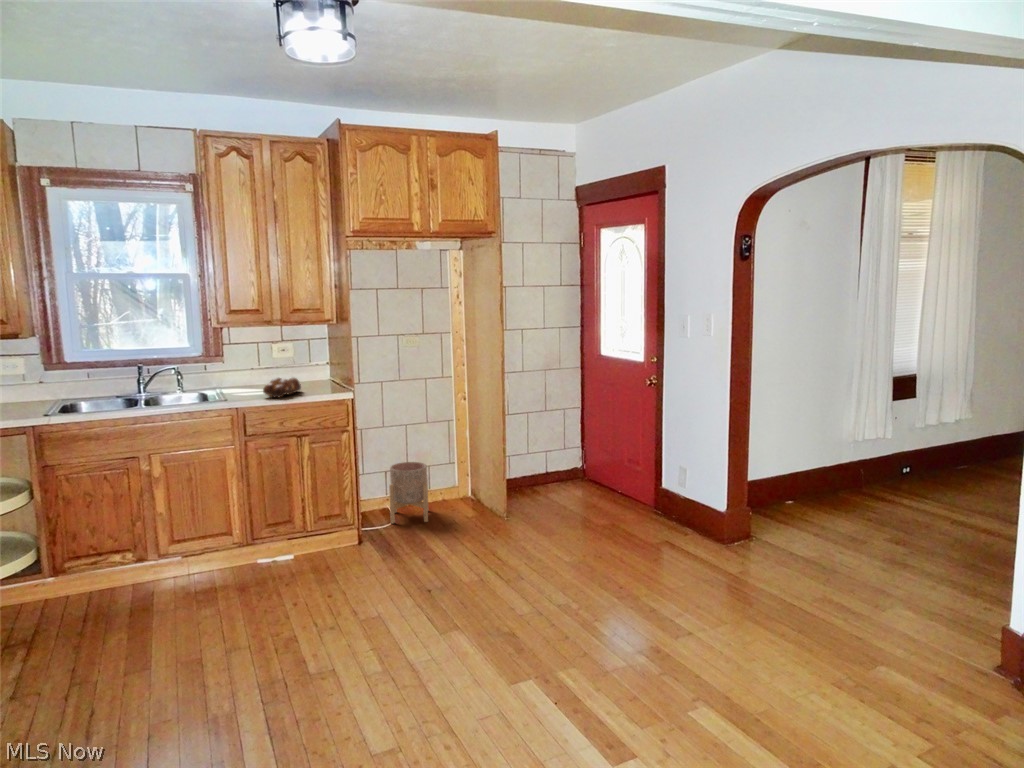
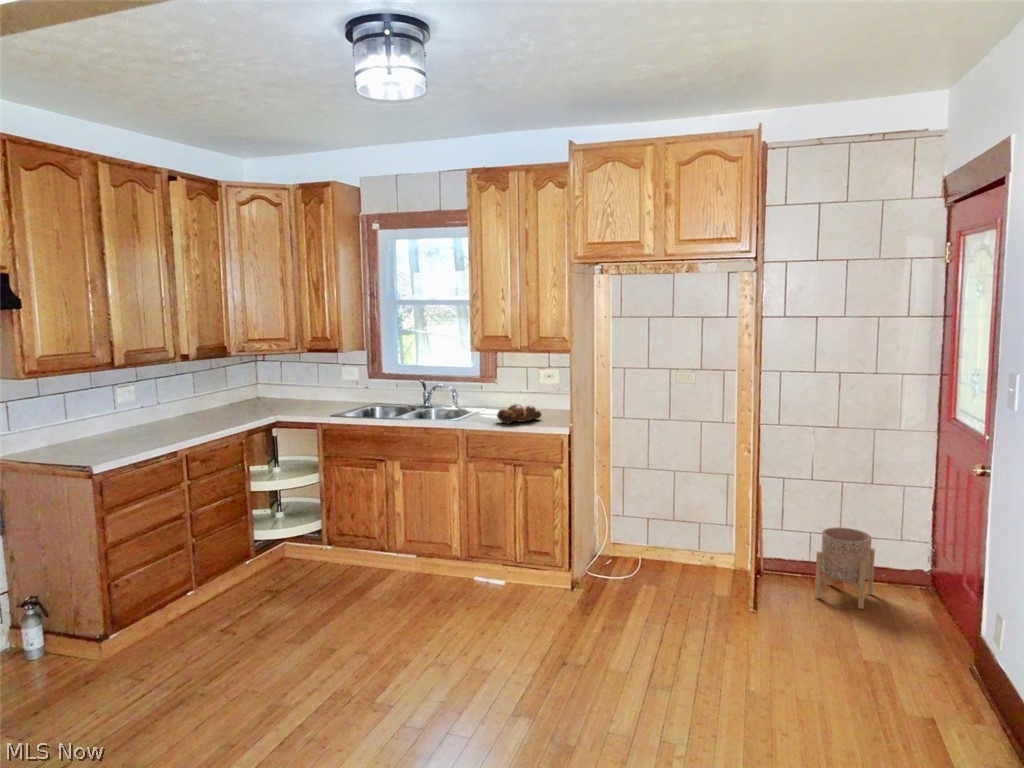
planter: present [389,462,429,523] -> present [815,527,875,609]

